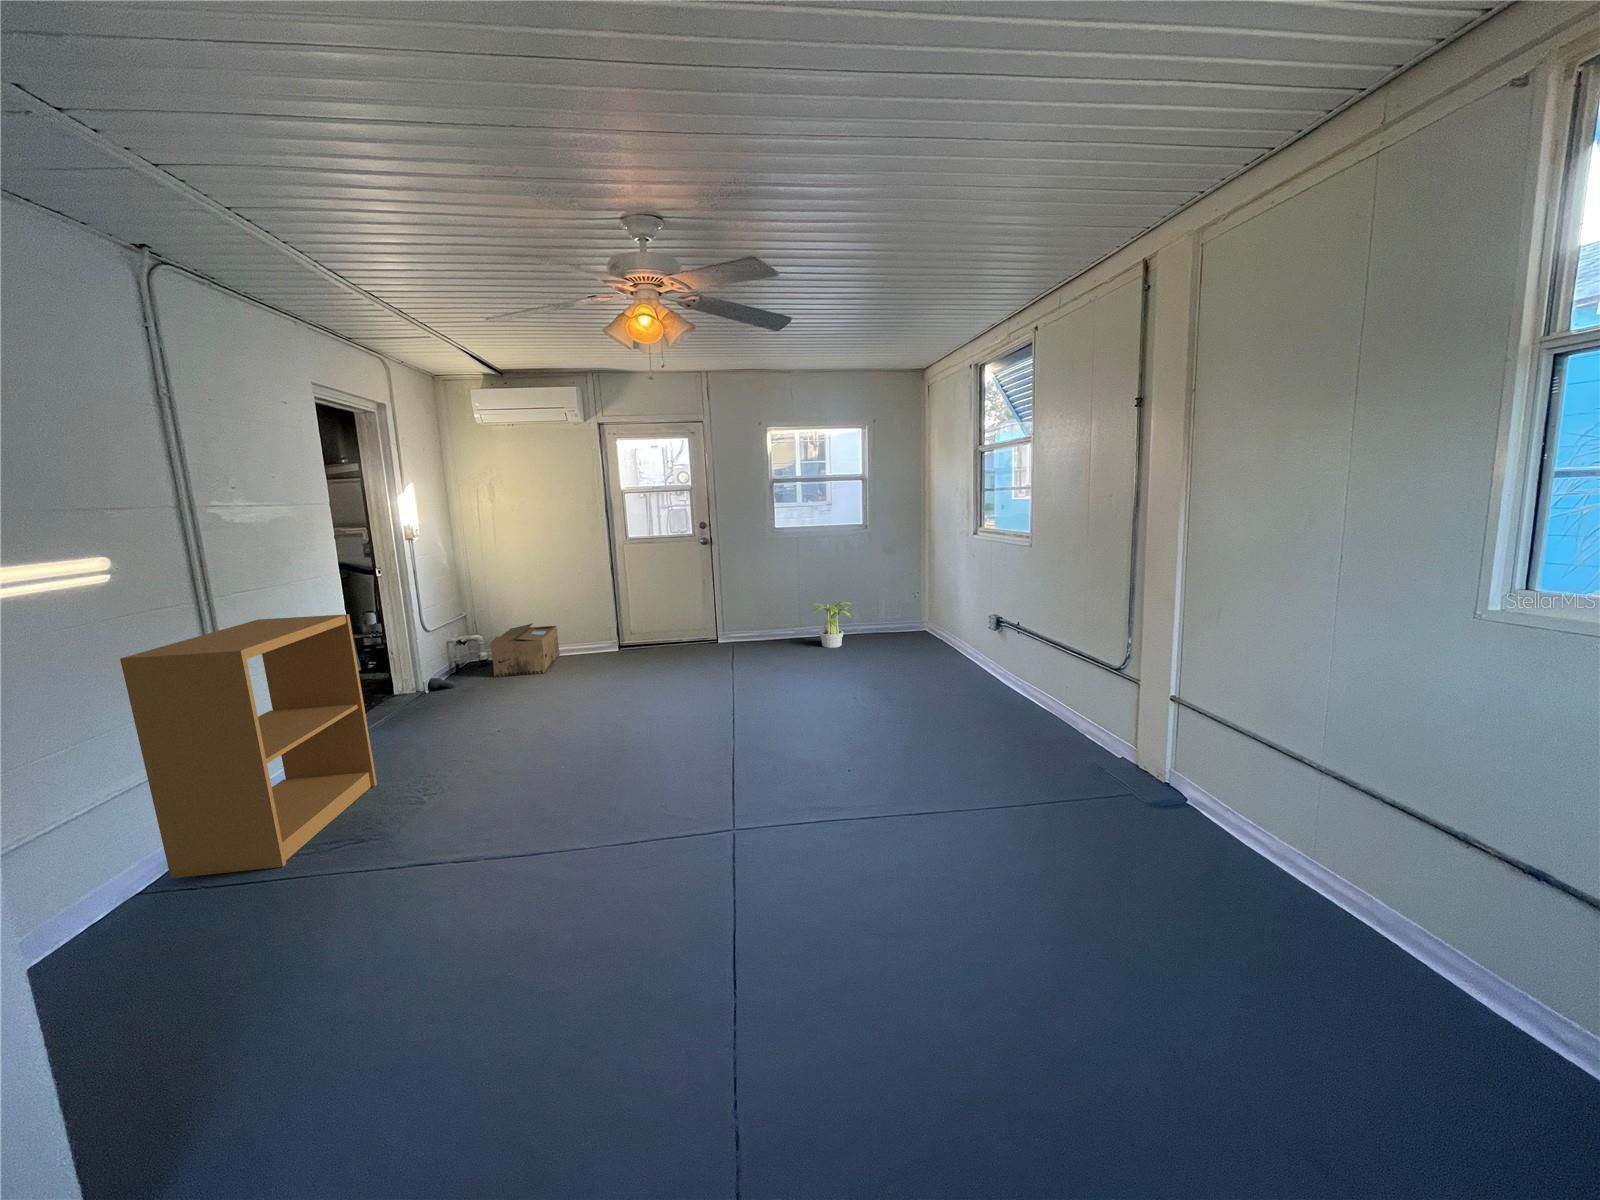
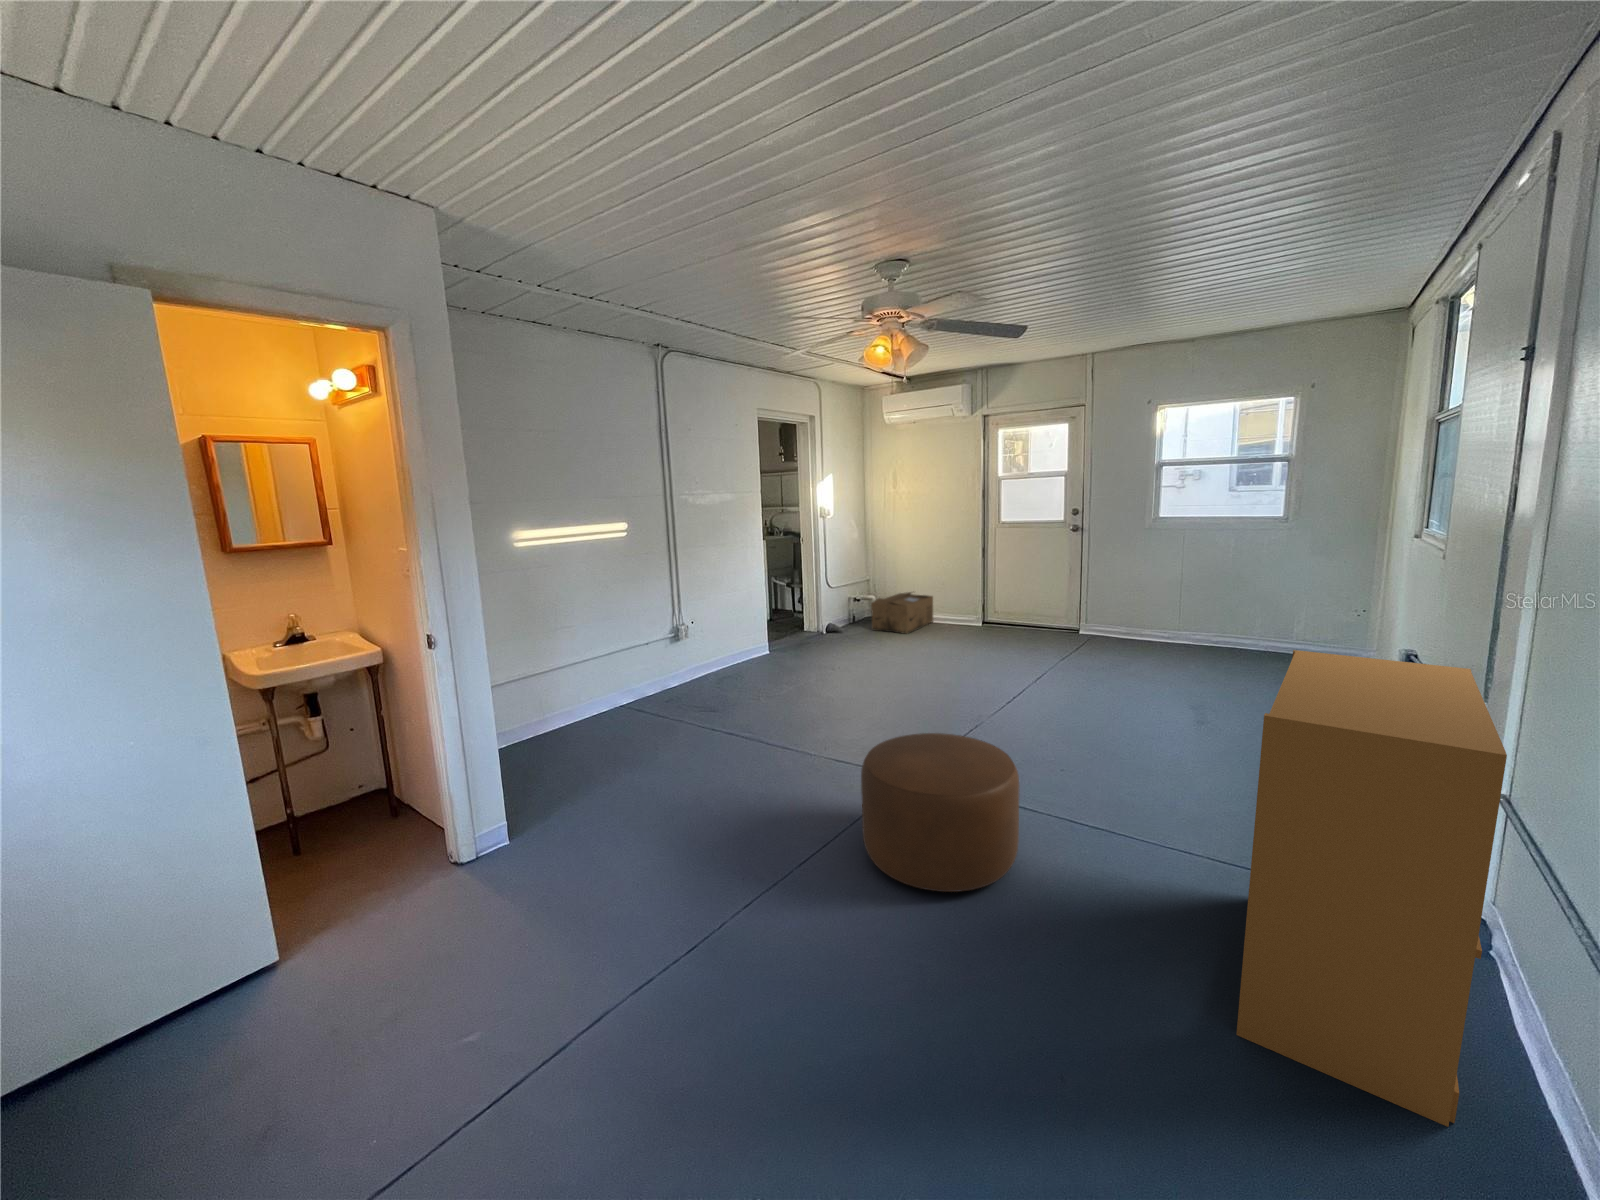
potted plant: present [809,602,851,648] -> none [1181,608,1247,664]
bookshelf: present [120,614,377,878] -> present [1236,650,1507,1127]
ottoman: none [788,753,963,941] -> present [861,733,1020,892]

